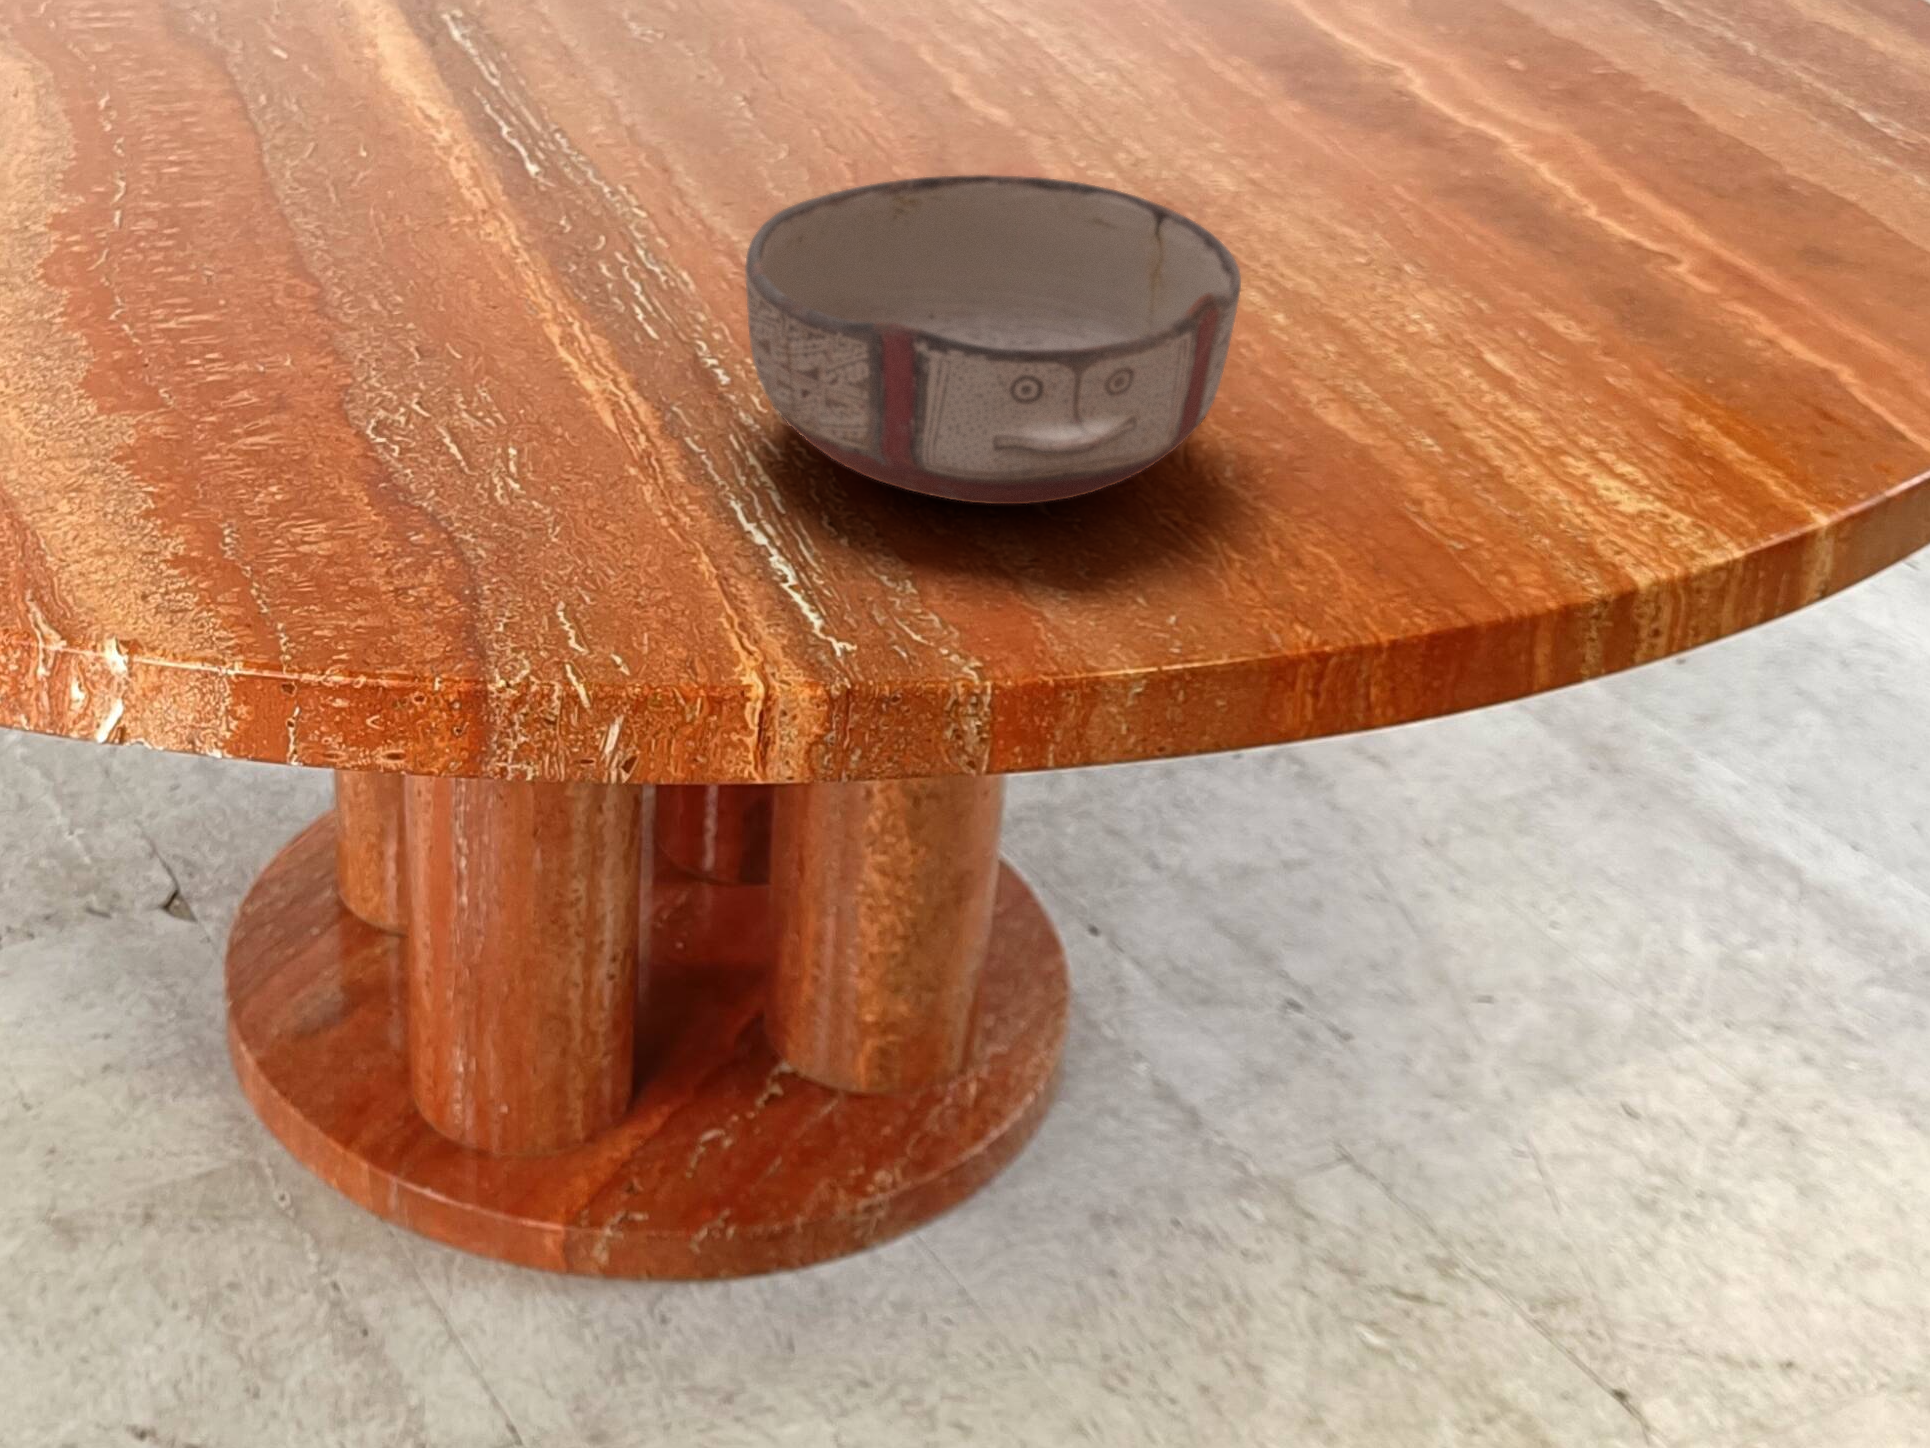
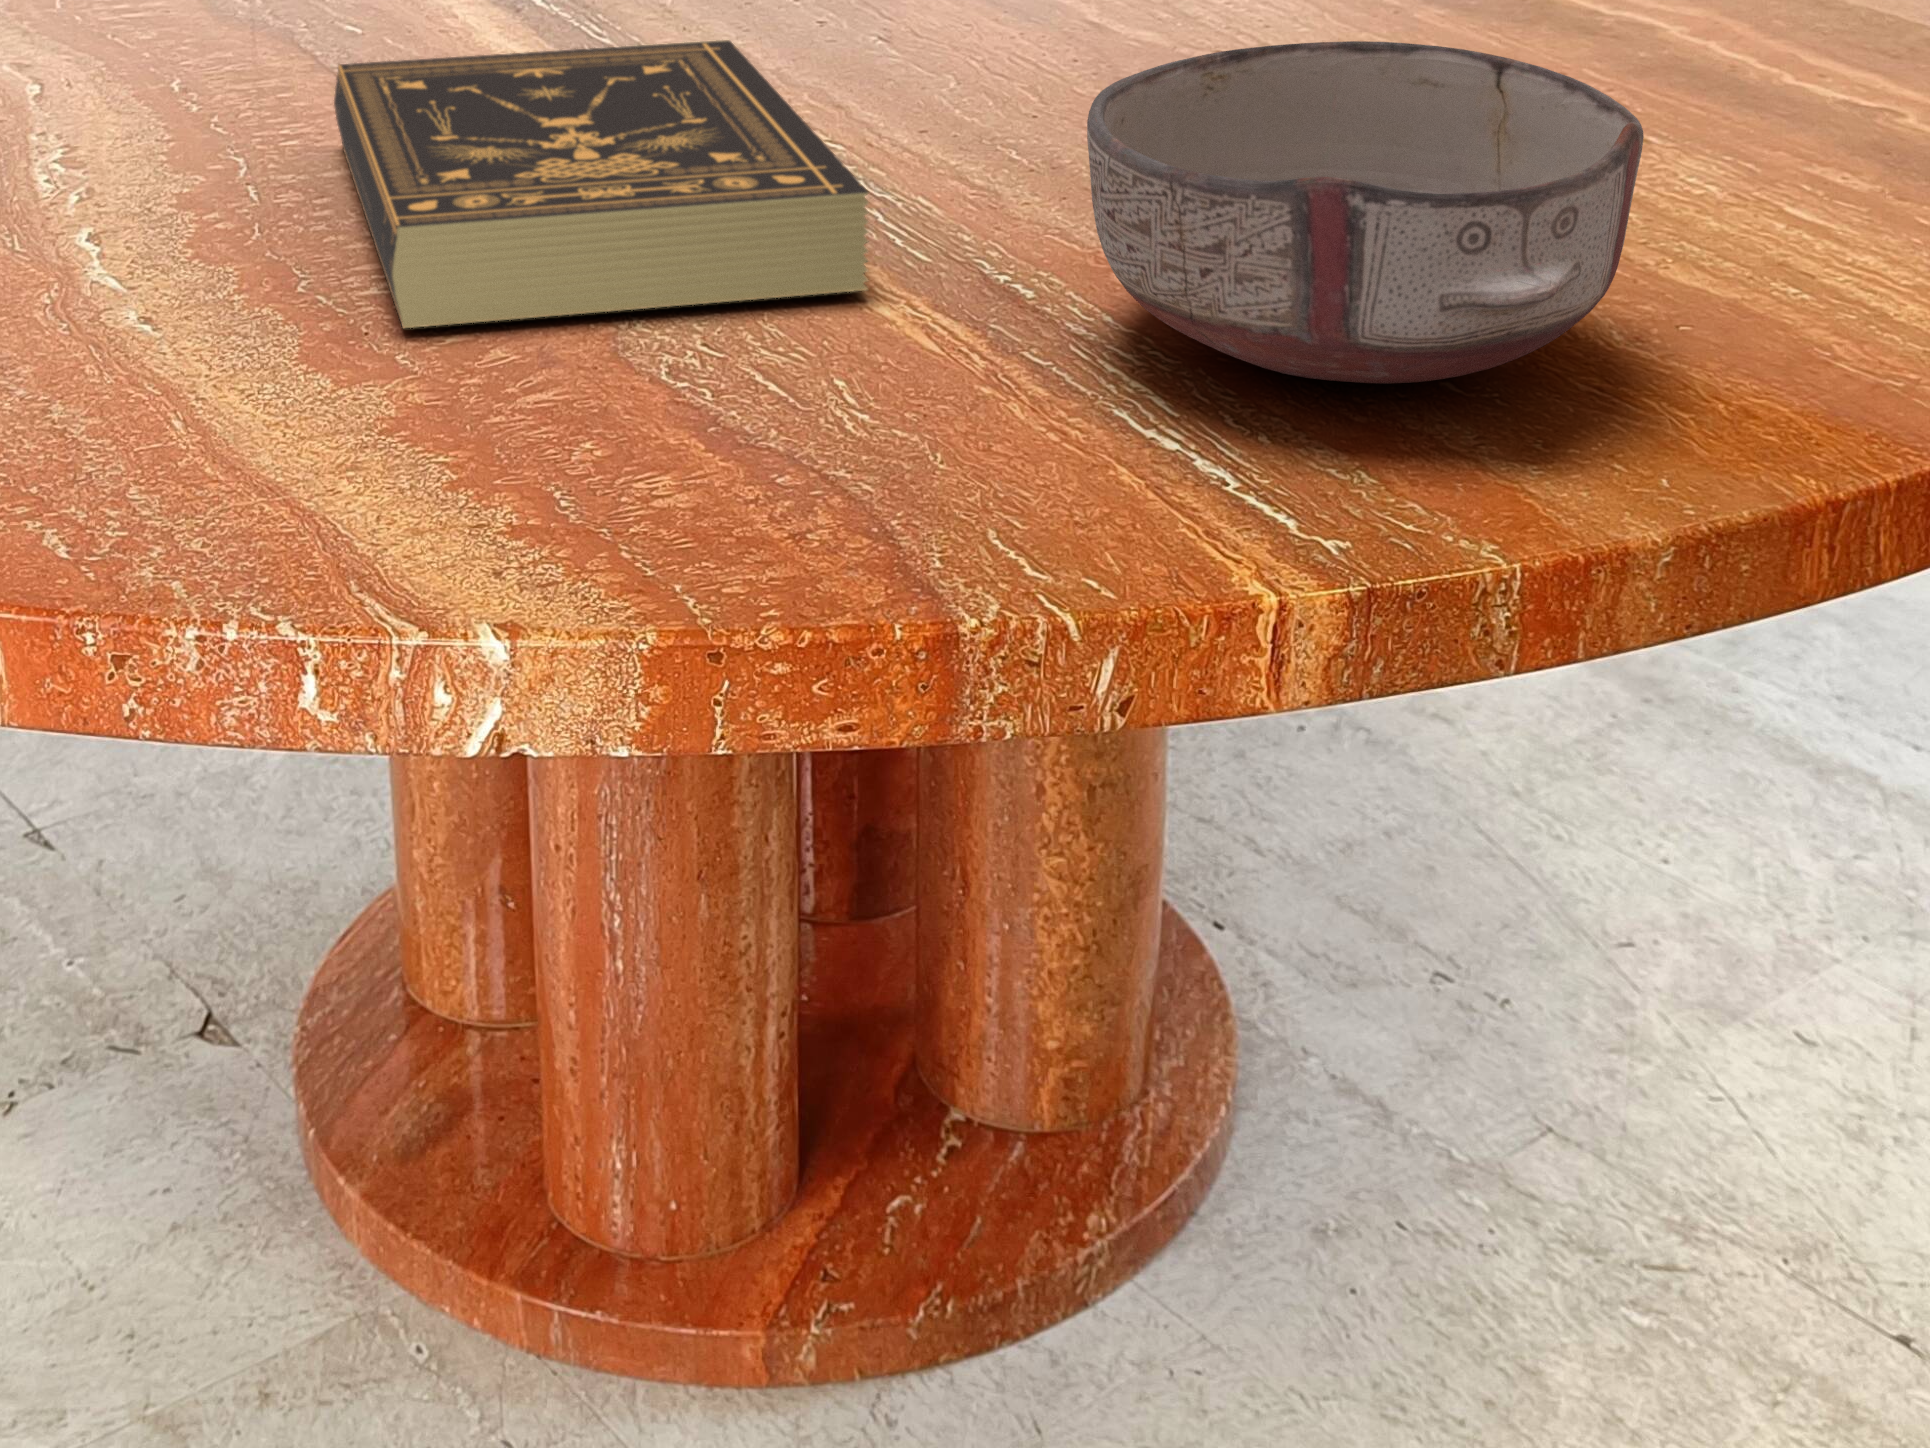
book: none [166,106,585,364] -> present [334,40,868,328]

